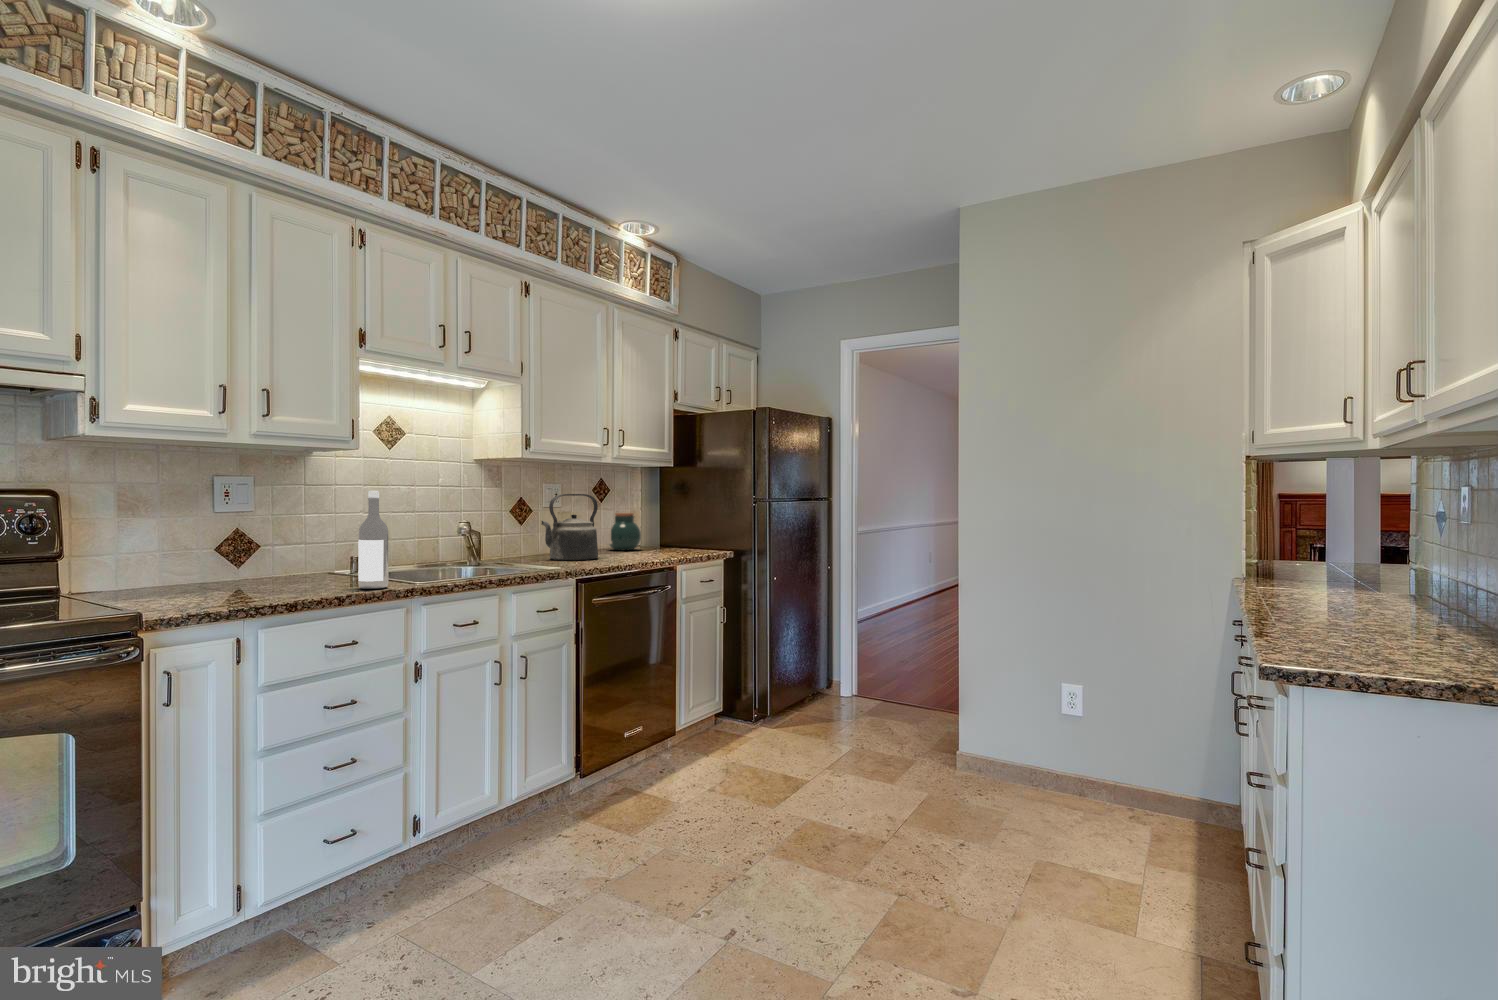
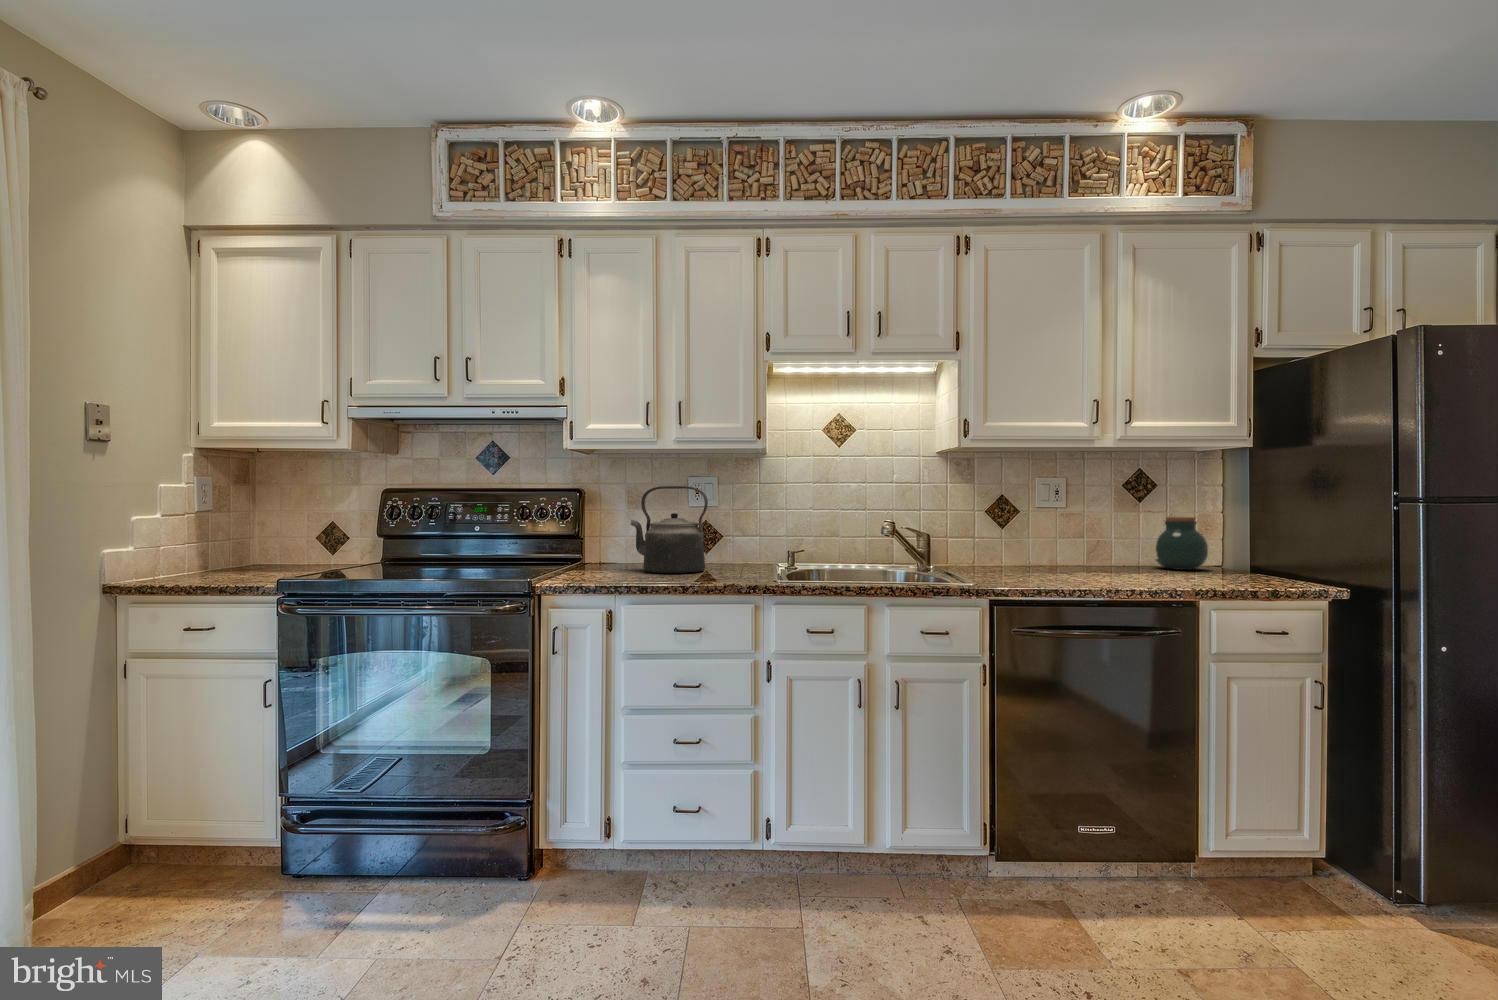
wine bottle: present [358,491,388,589] -> none [720,485,746,580]
kettle: present [541,494,598,560] -> present [631,486,708,573]

